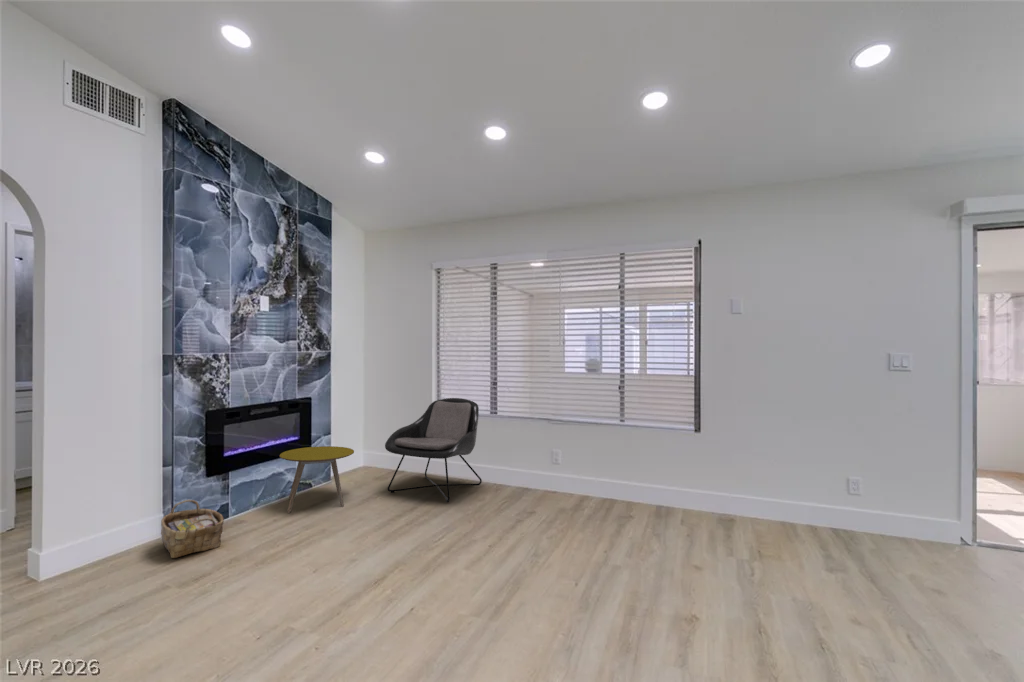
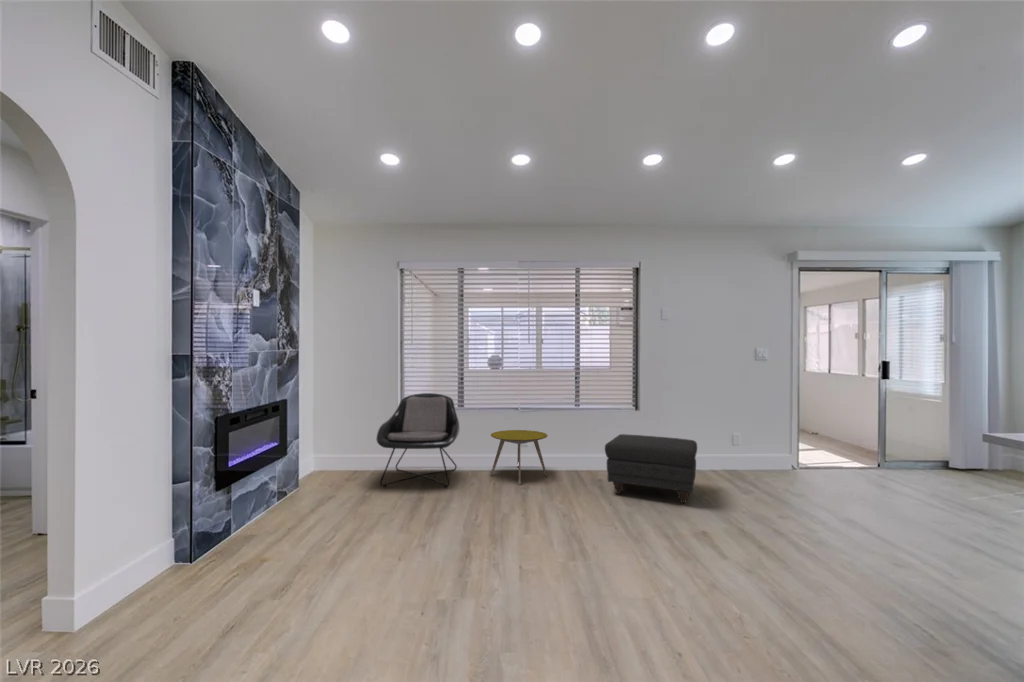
side table: present [280,446,354,513] -> present [491,430,547,484]
ottoman: none [615,465,763,575] -> present [605,434,697,503]
woven basket: present [161,500,224,558] -> none [187,518,266,581]

